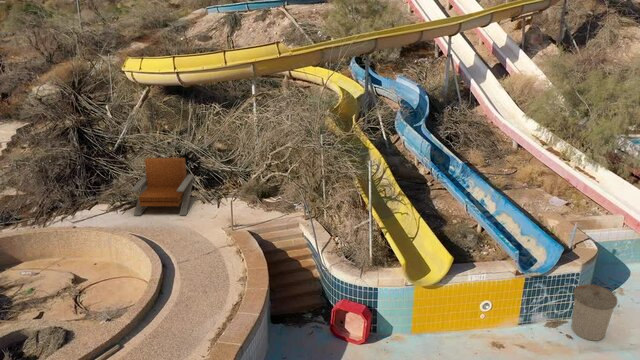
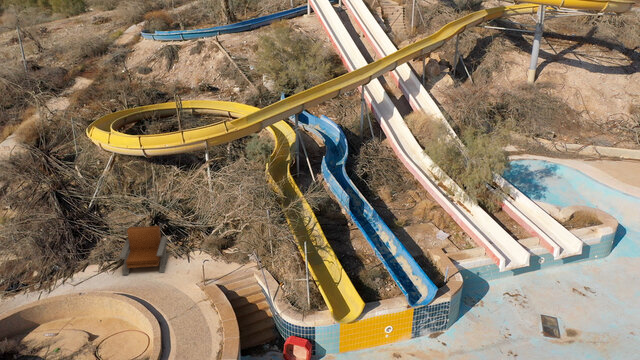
trash can: present [571,284,618,341] -> none [447,308,474,347]

